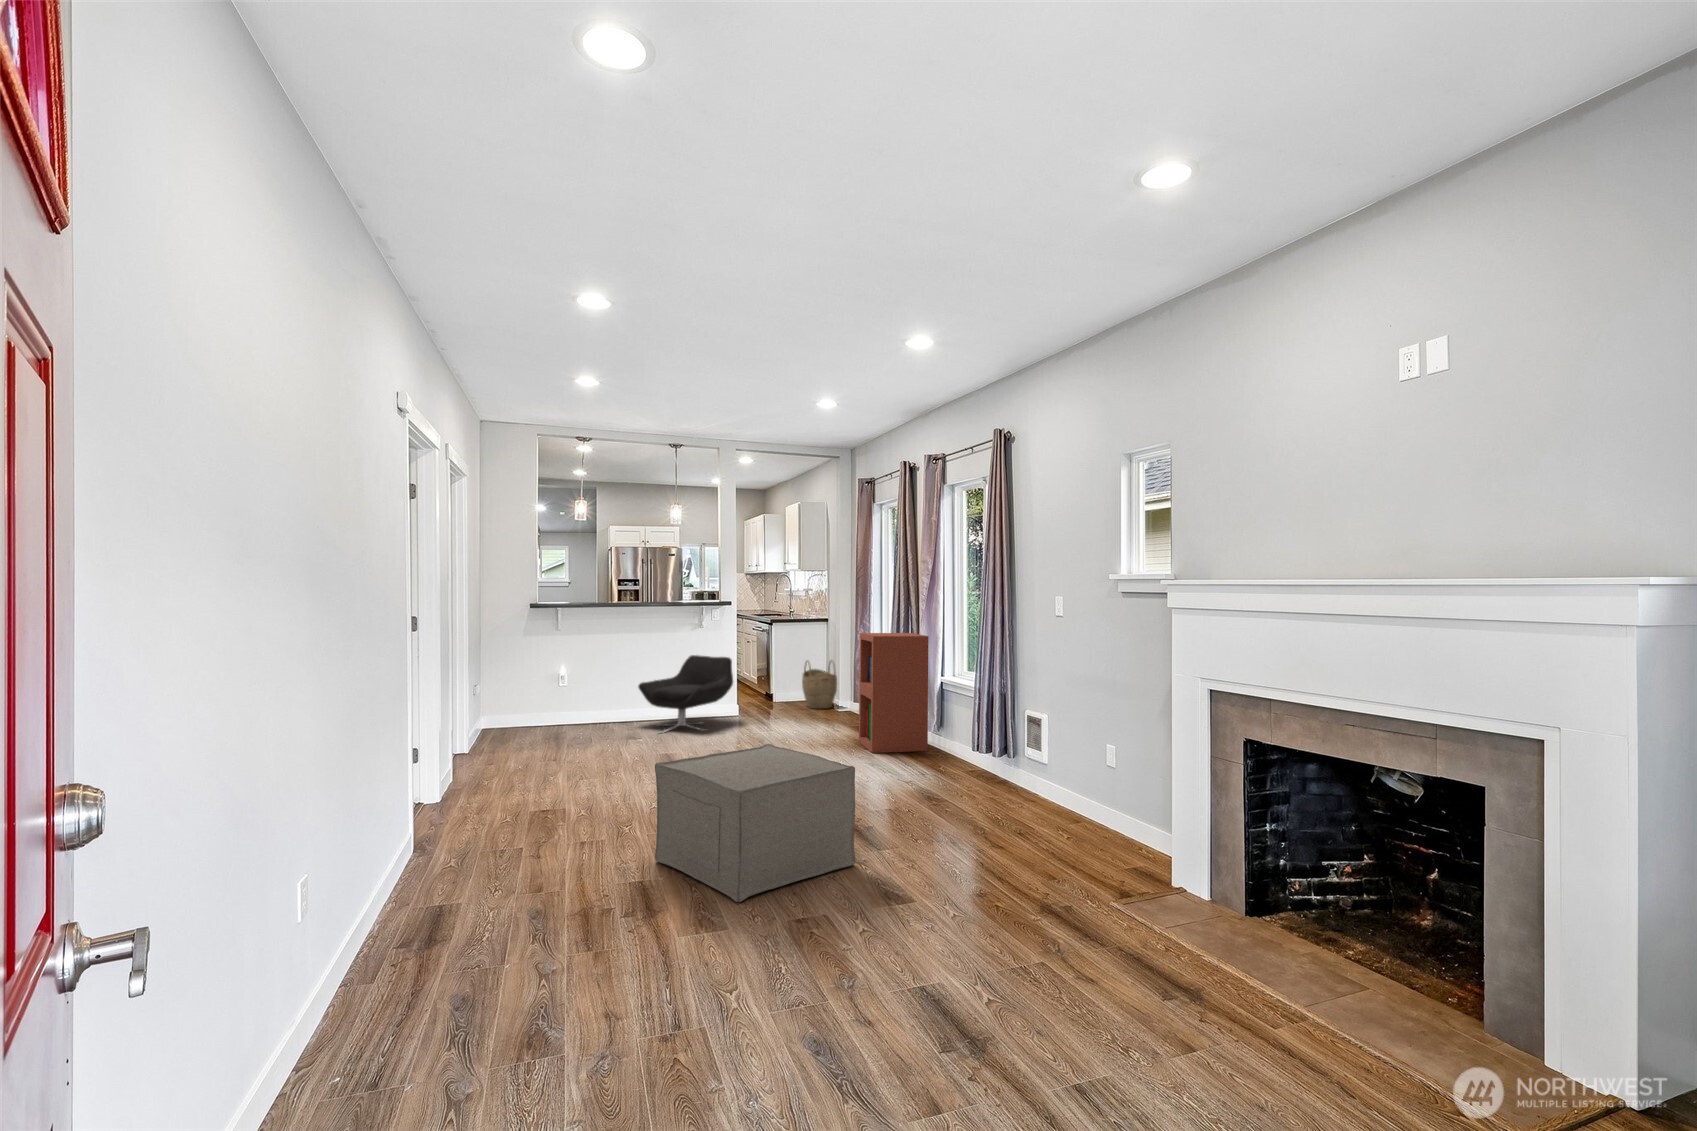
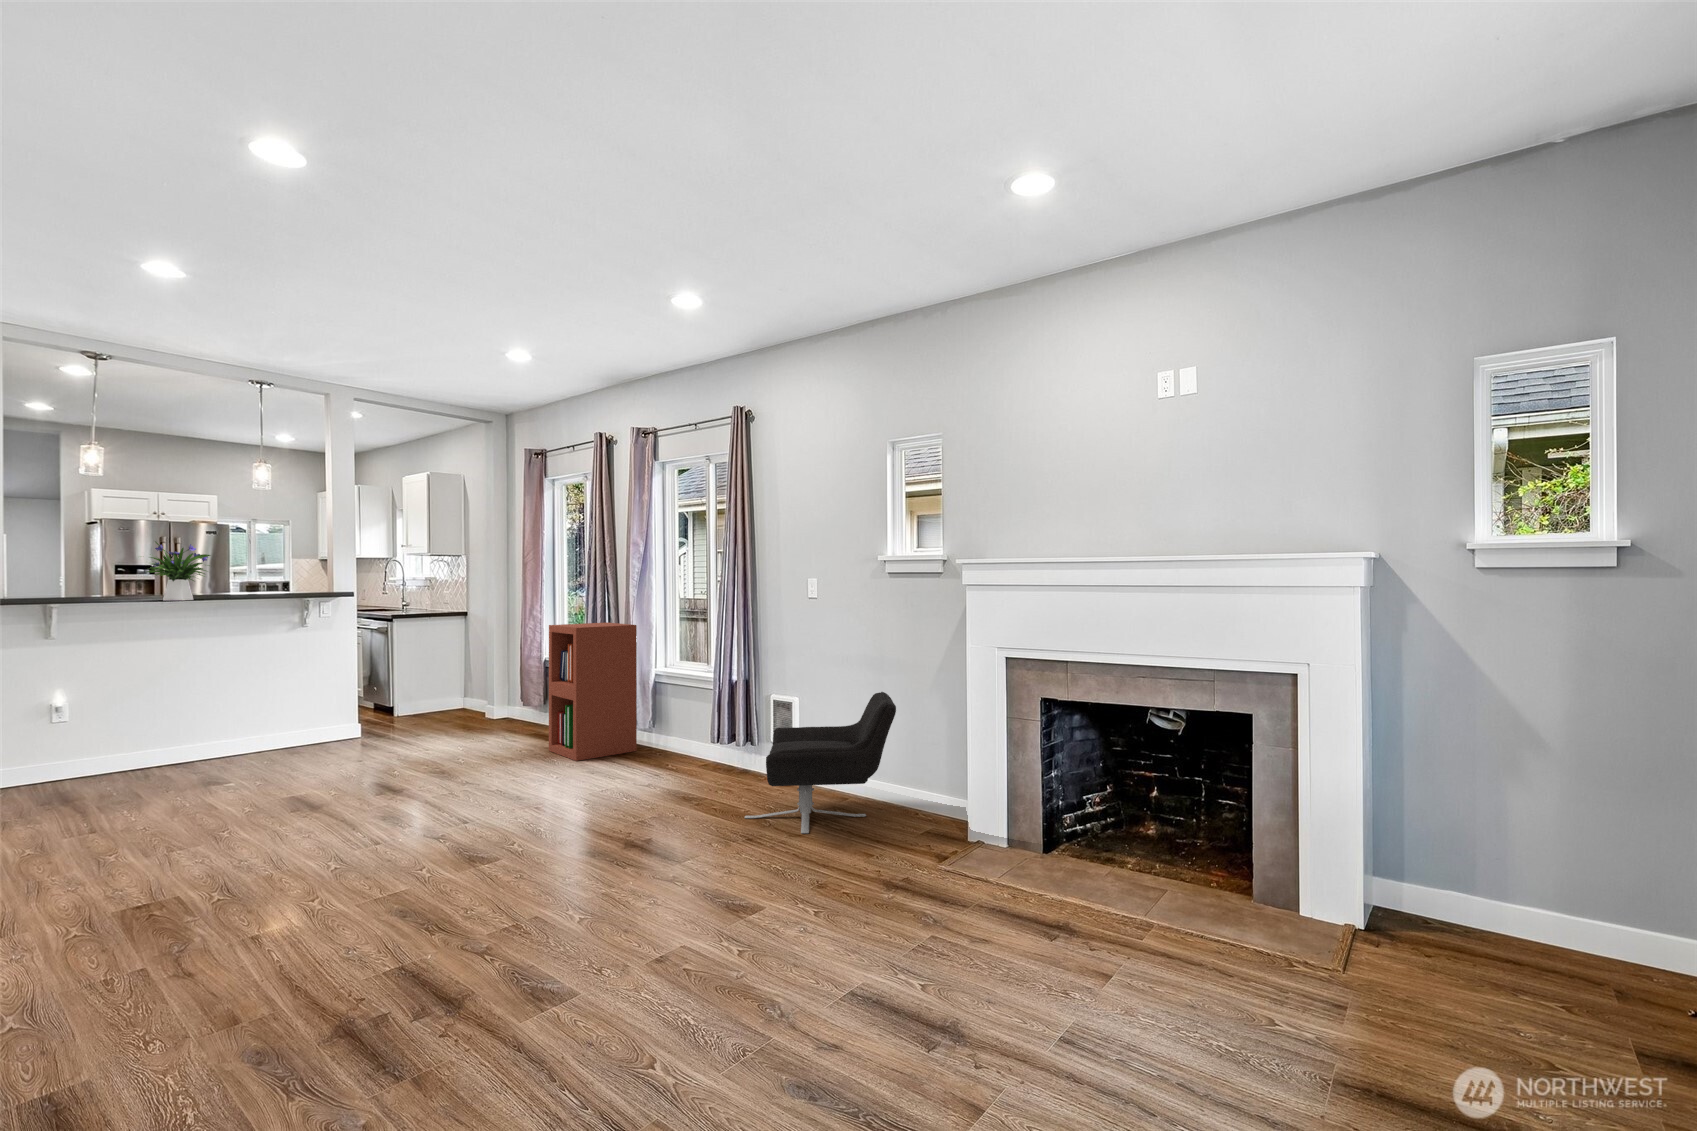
flower arrangement: none [601,562,645,604] -> present [147,541,210,601]
lounge chair: present [638,655,733,733] -> present [745,692,896,833]
woven basket: present [802,661,837,709] -> none [438,659,487,720]
ottoman: present [655,744,855,902] -> none [405,763,670,959]

